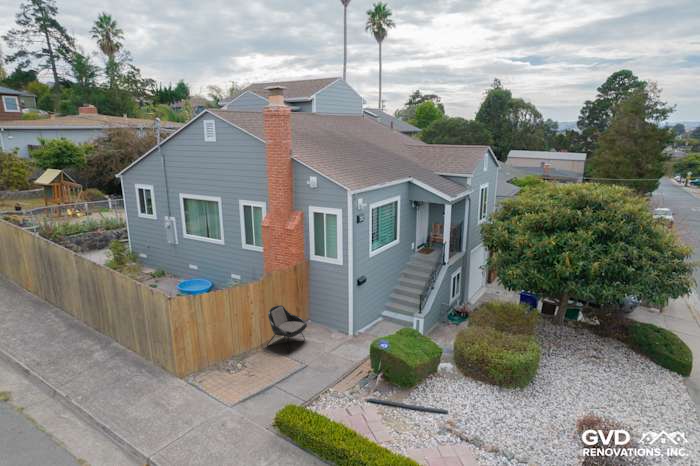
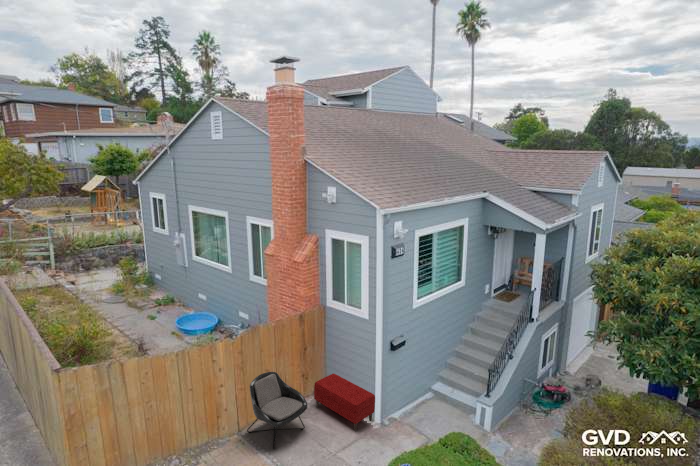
bench: none [306,307,350,339] -> present [314,374,375,431]

